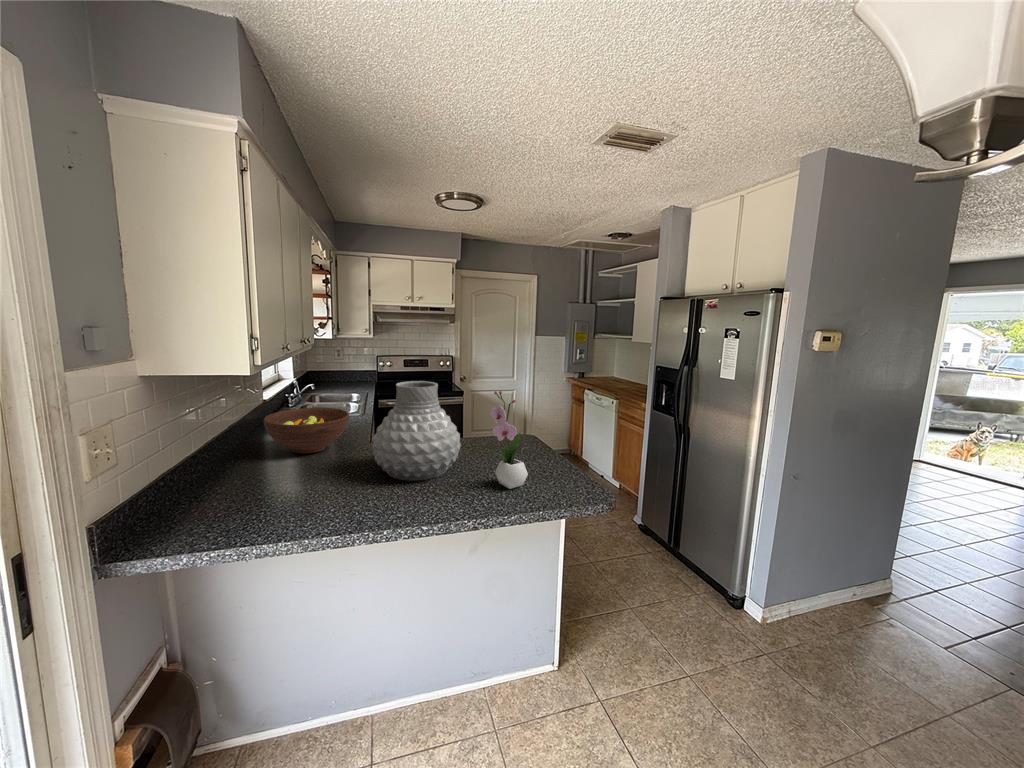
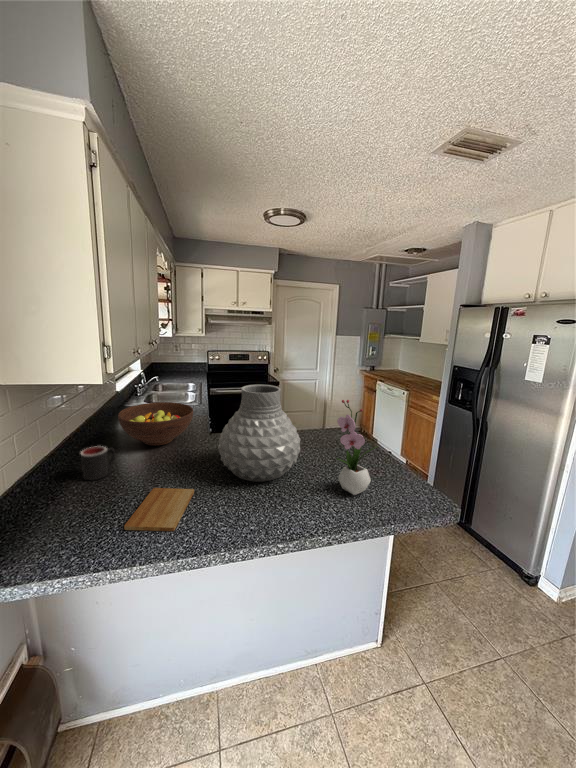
mug: none [224,448,261,483] -> present [81,446,115,480]
cutting board: none [271,486,344,518] -> present [124,488,194,531]

